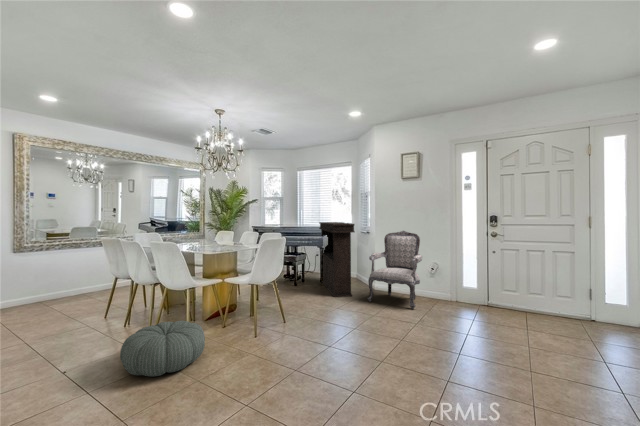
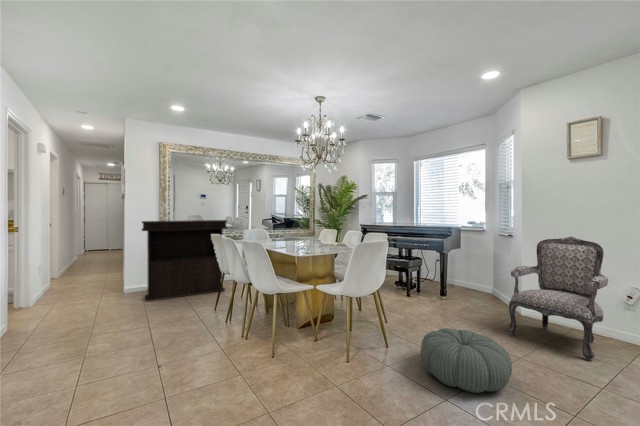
console table: present [319,222,355,297] -> present [142,220,227,302]
pouf: present [120,321,205,376] -> present [421,328,512,393]

